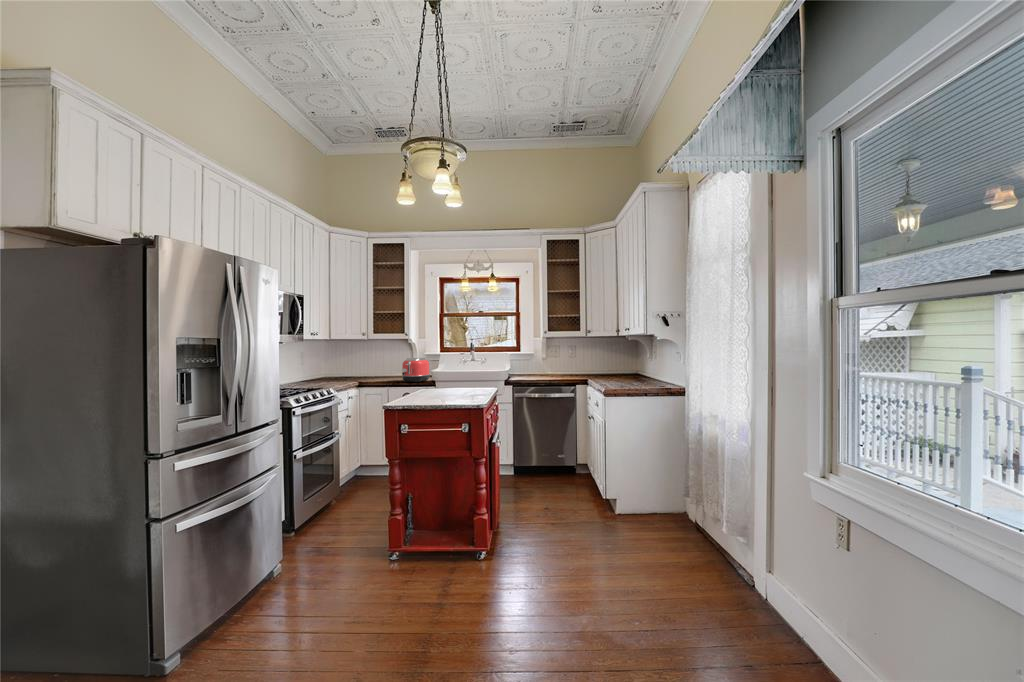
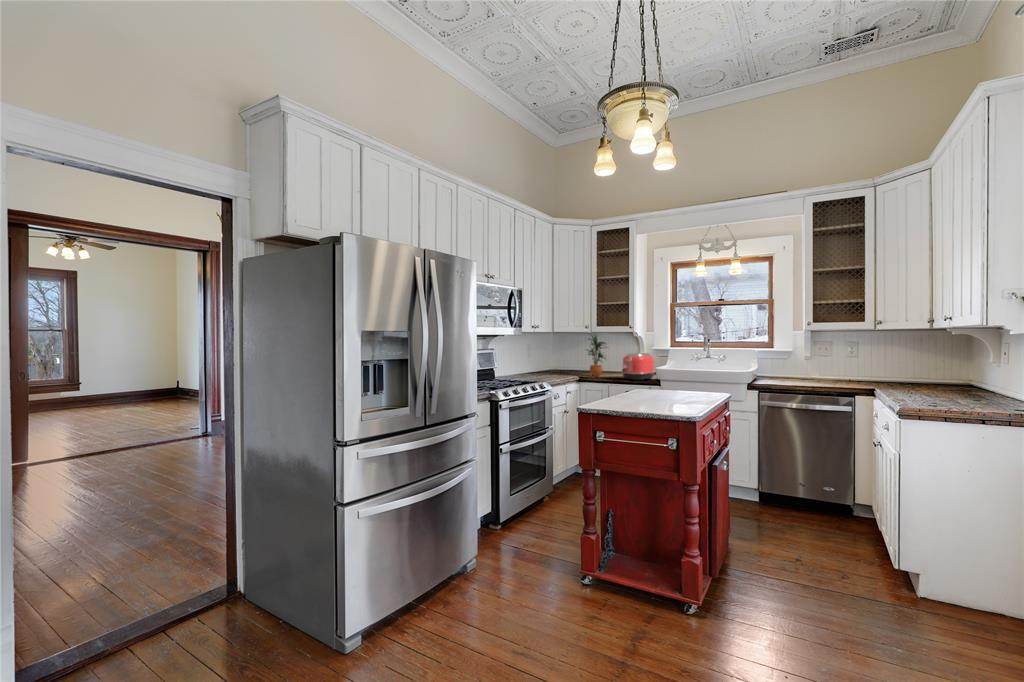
potted plant: none [365,340,389,381] -> present [588,335,606,376]

